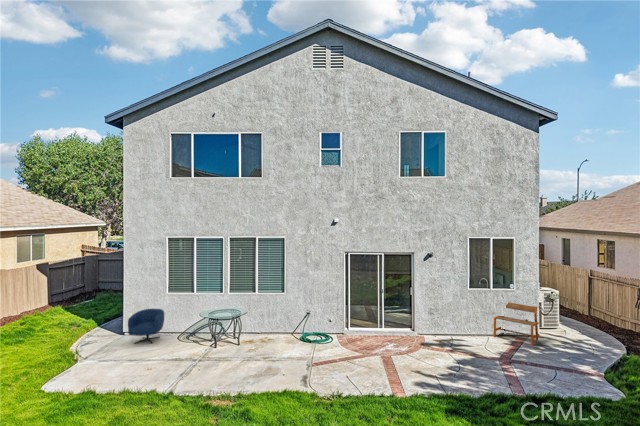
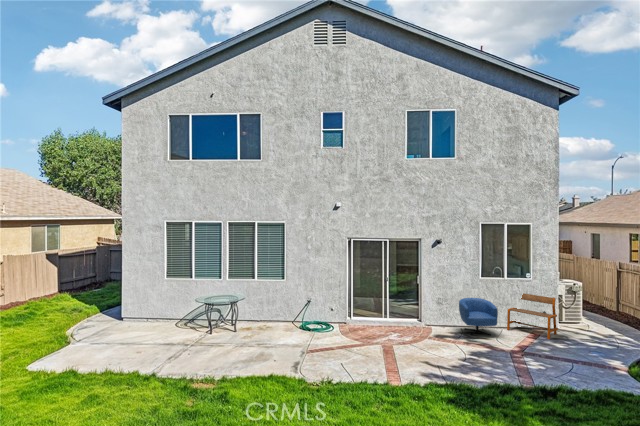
armchair: present [128,309,164,344] -> present [459,298,498,335]

